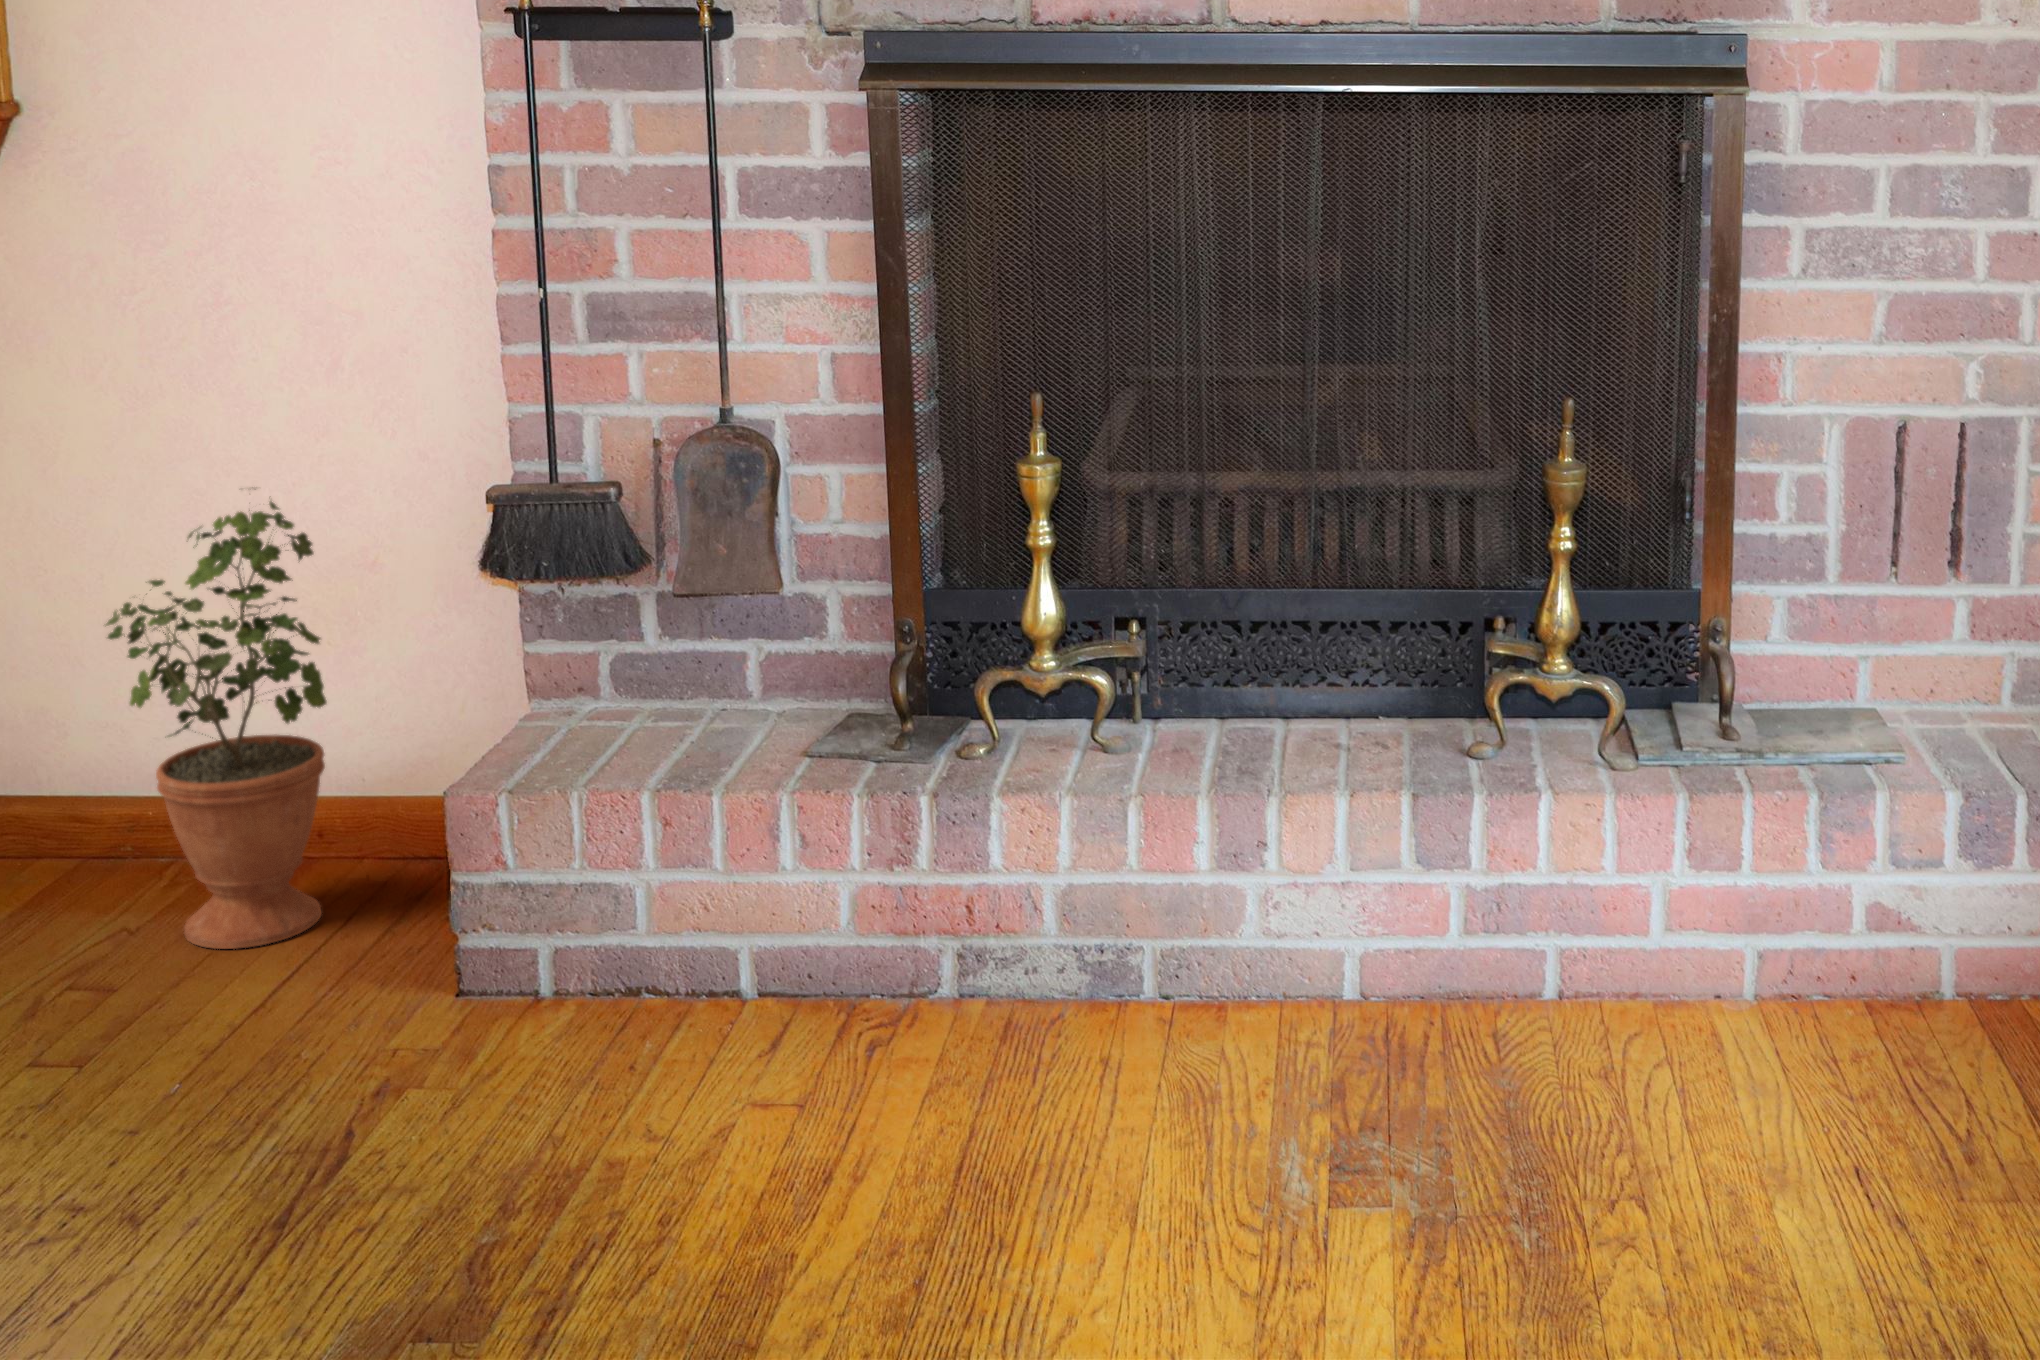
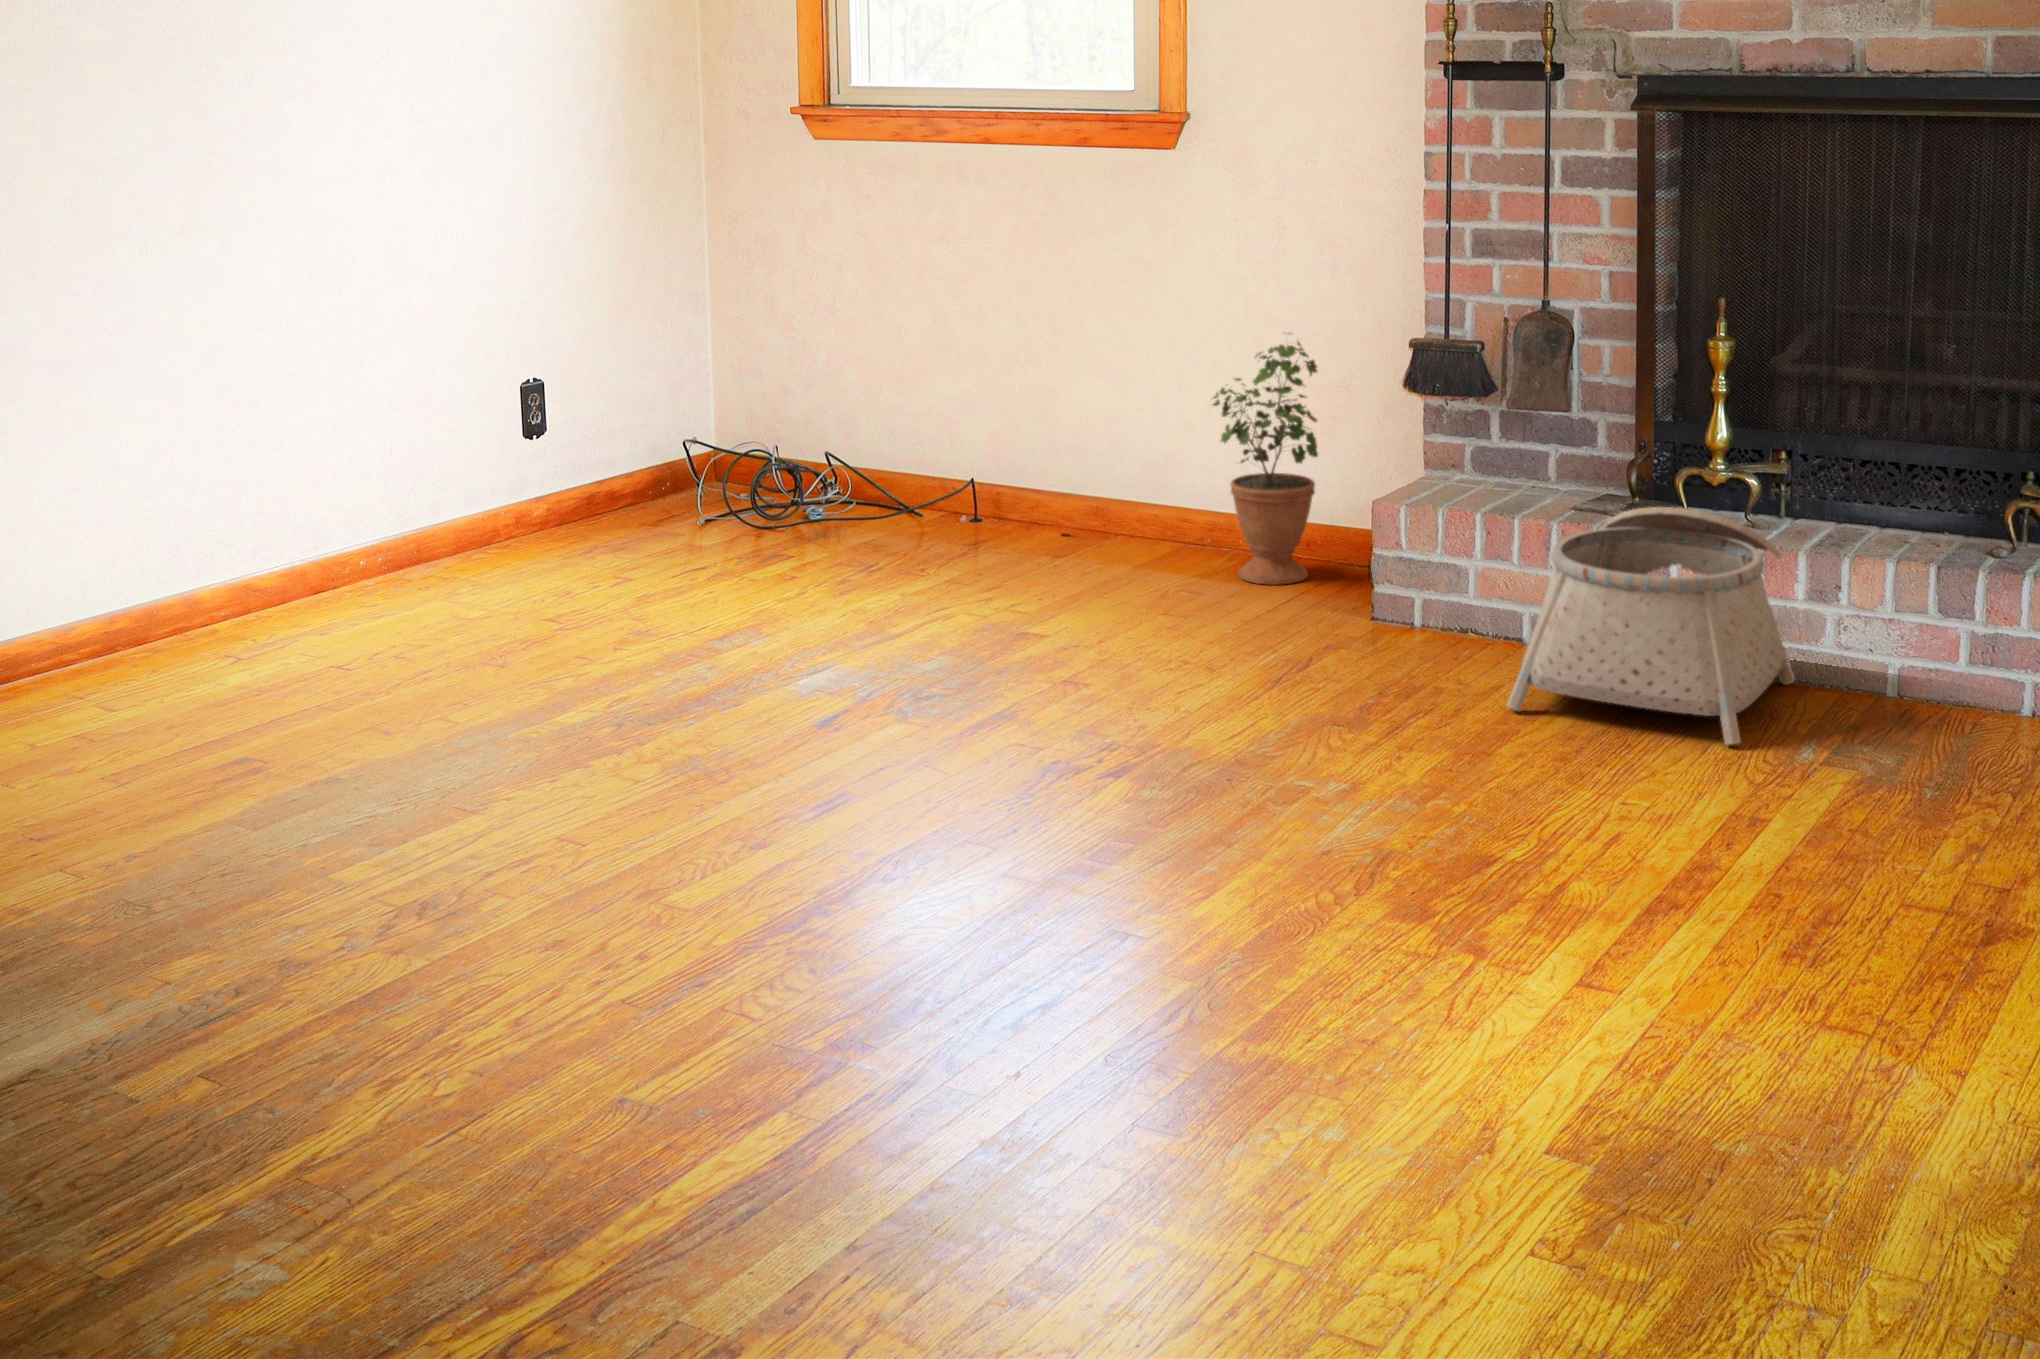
basket: none [756,753,1202,1181] -> present [1507,507,1795,745]

